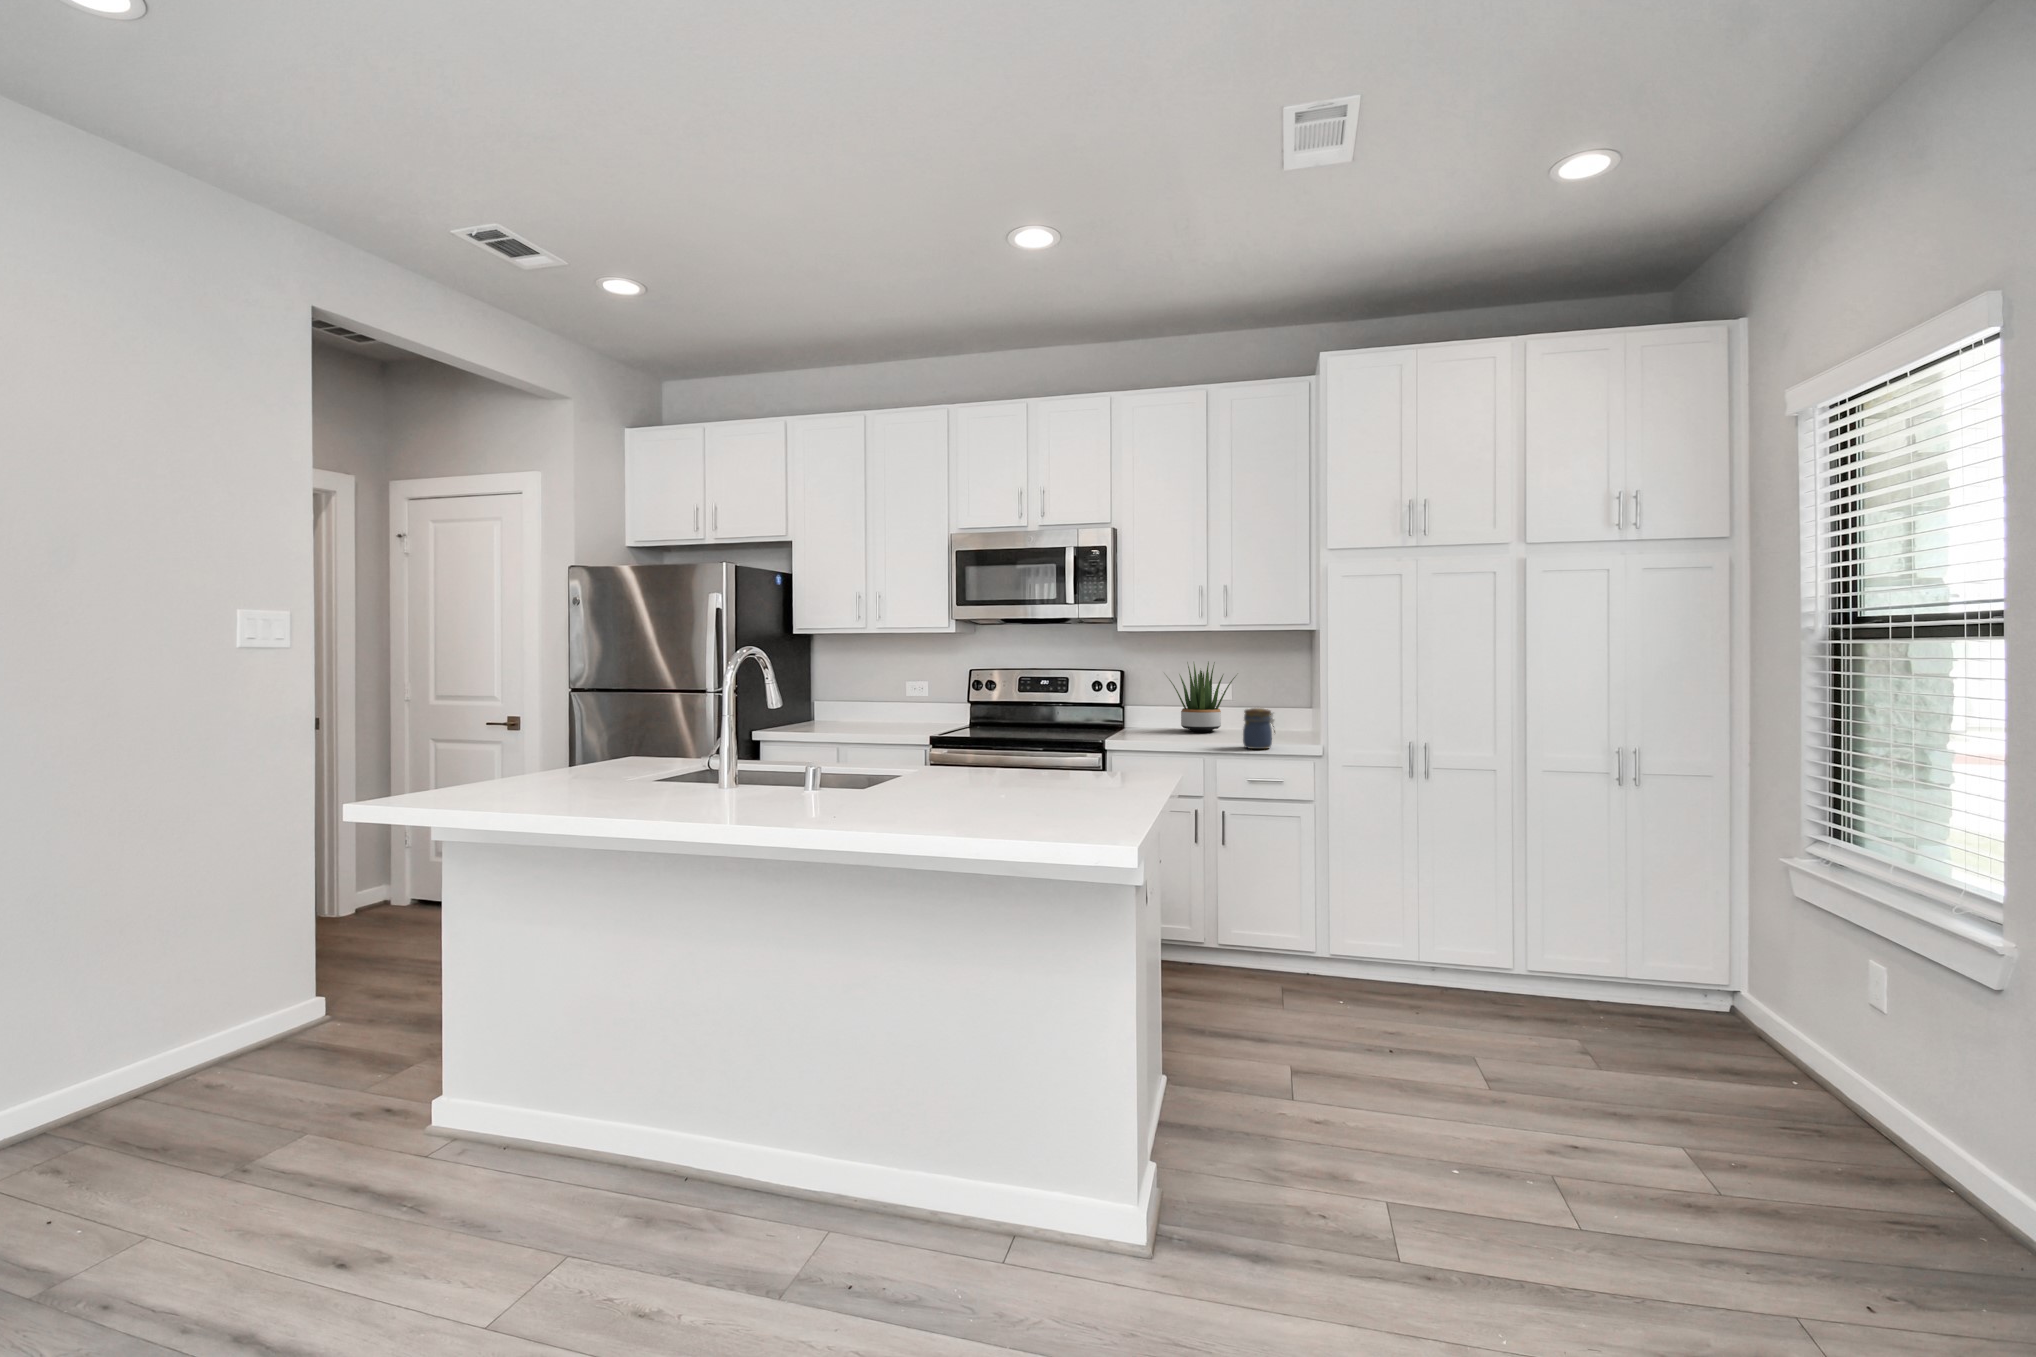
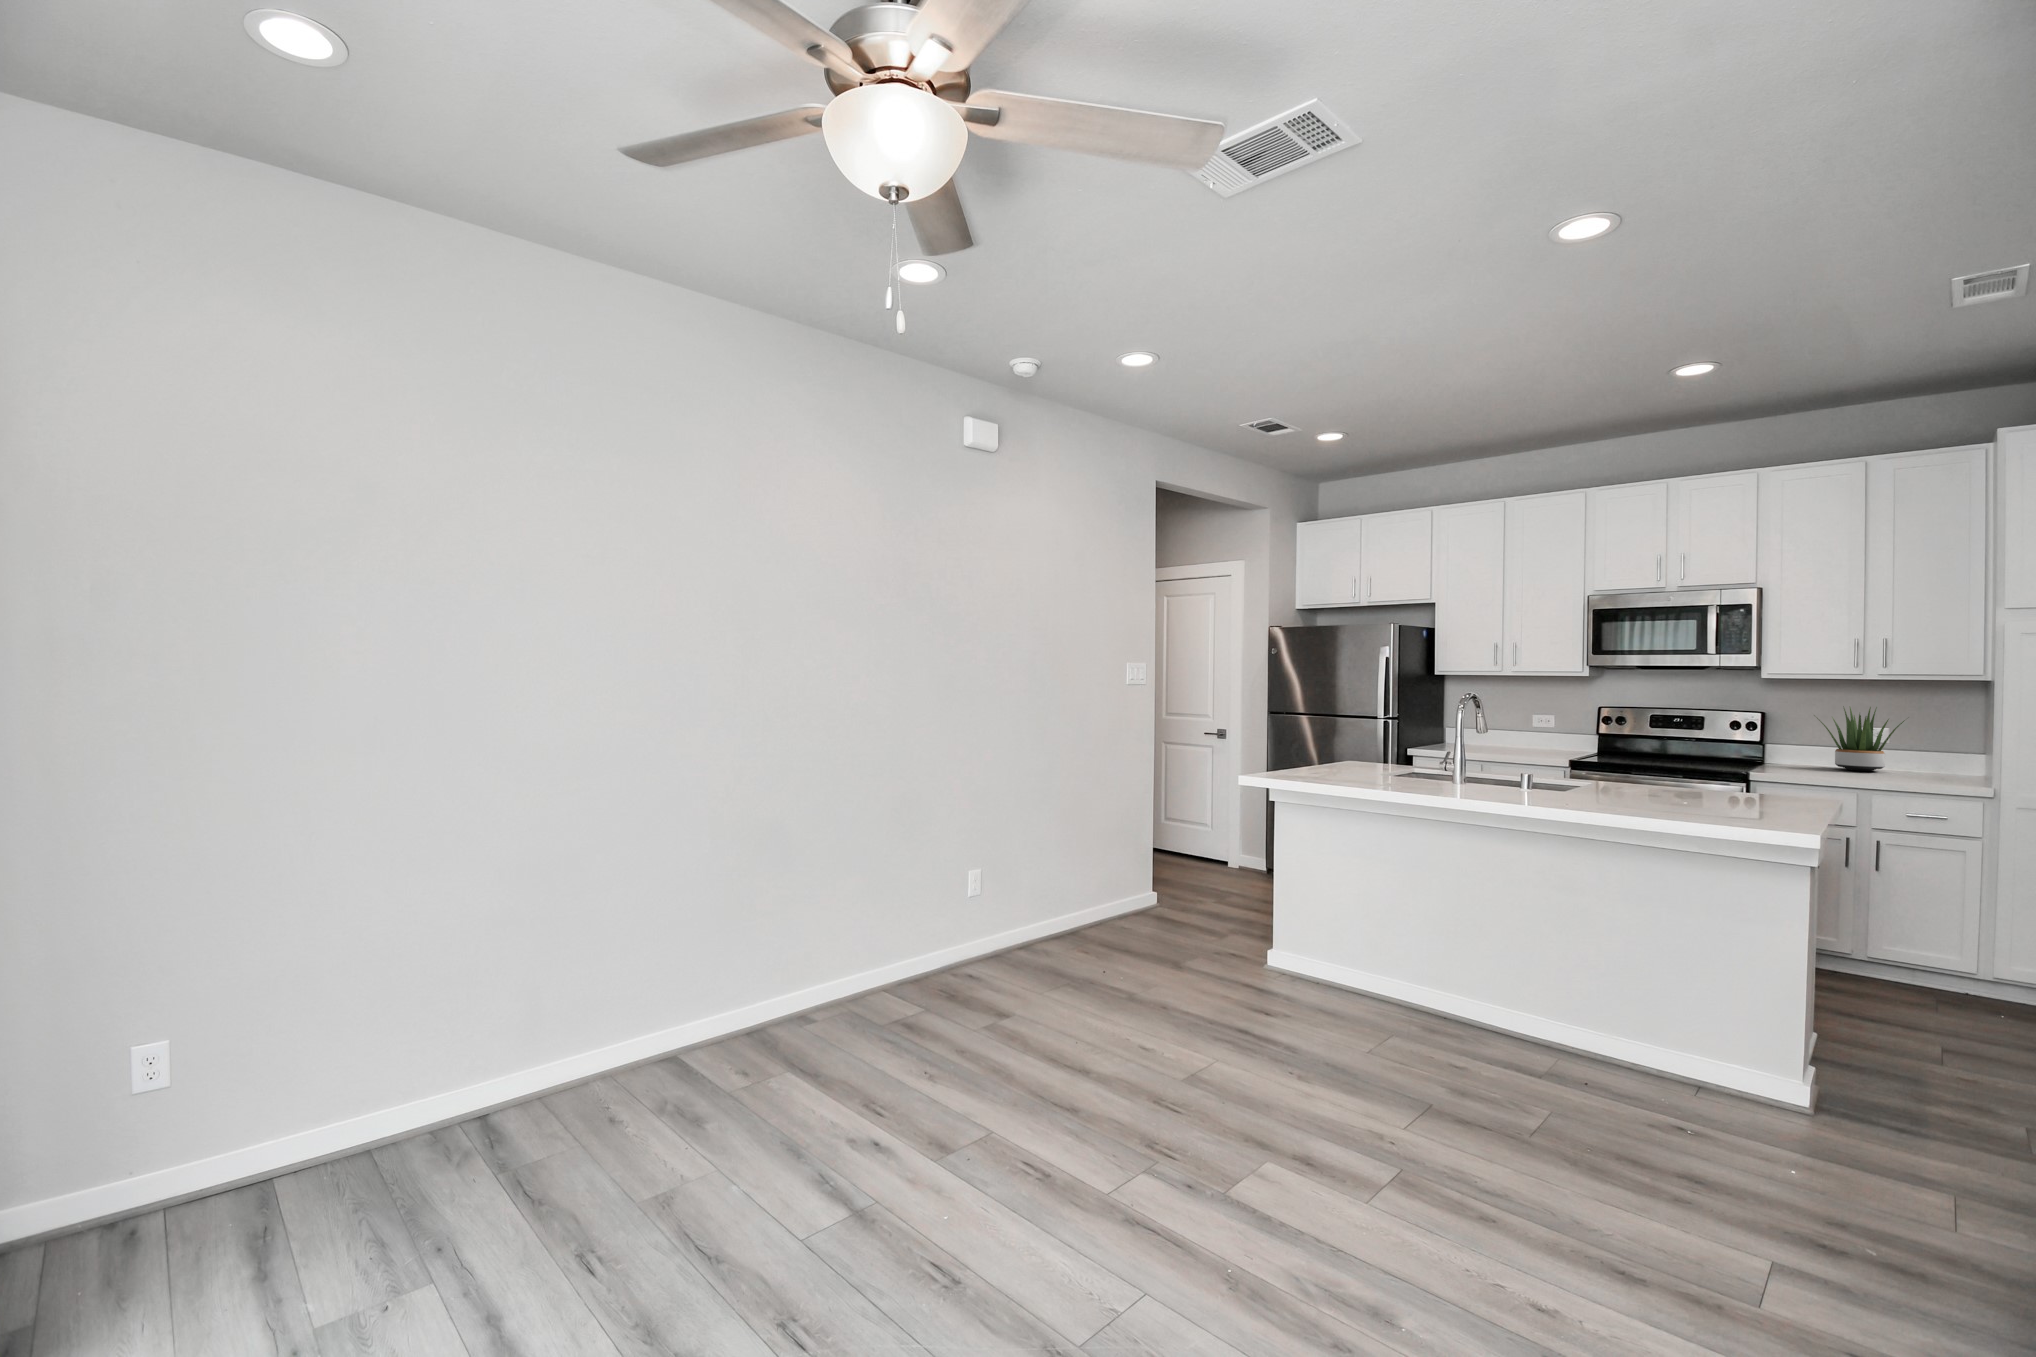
jar: present [1243,708,1275,749] -> none [1920,751,1962,788]

